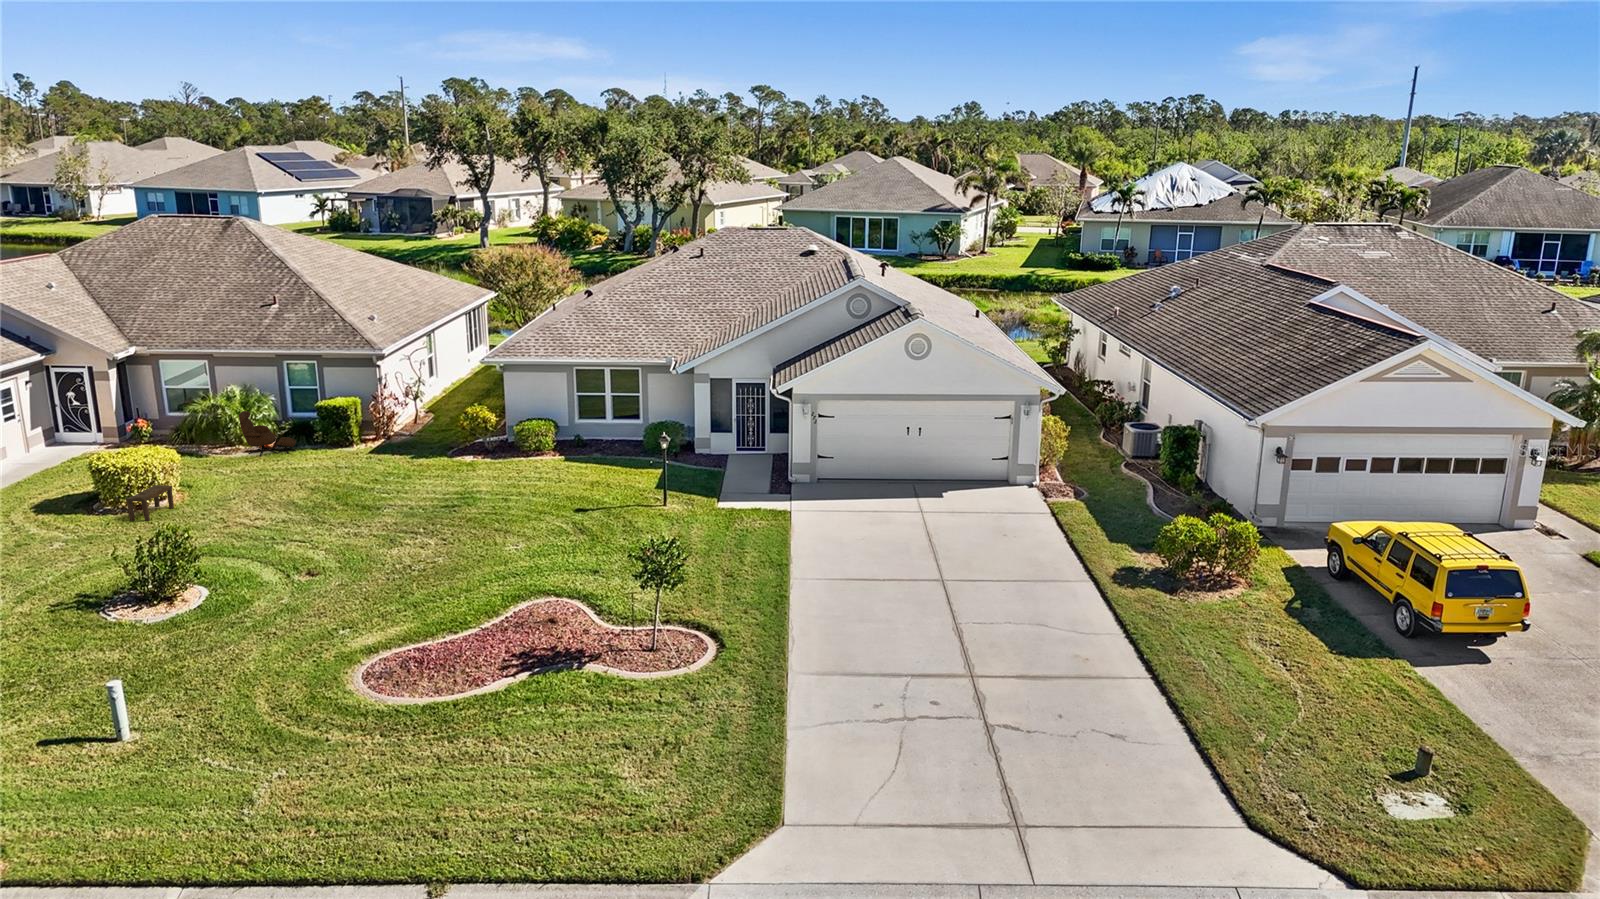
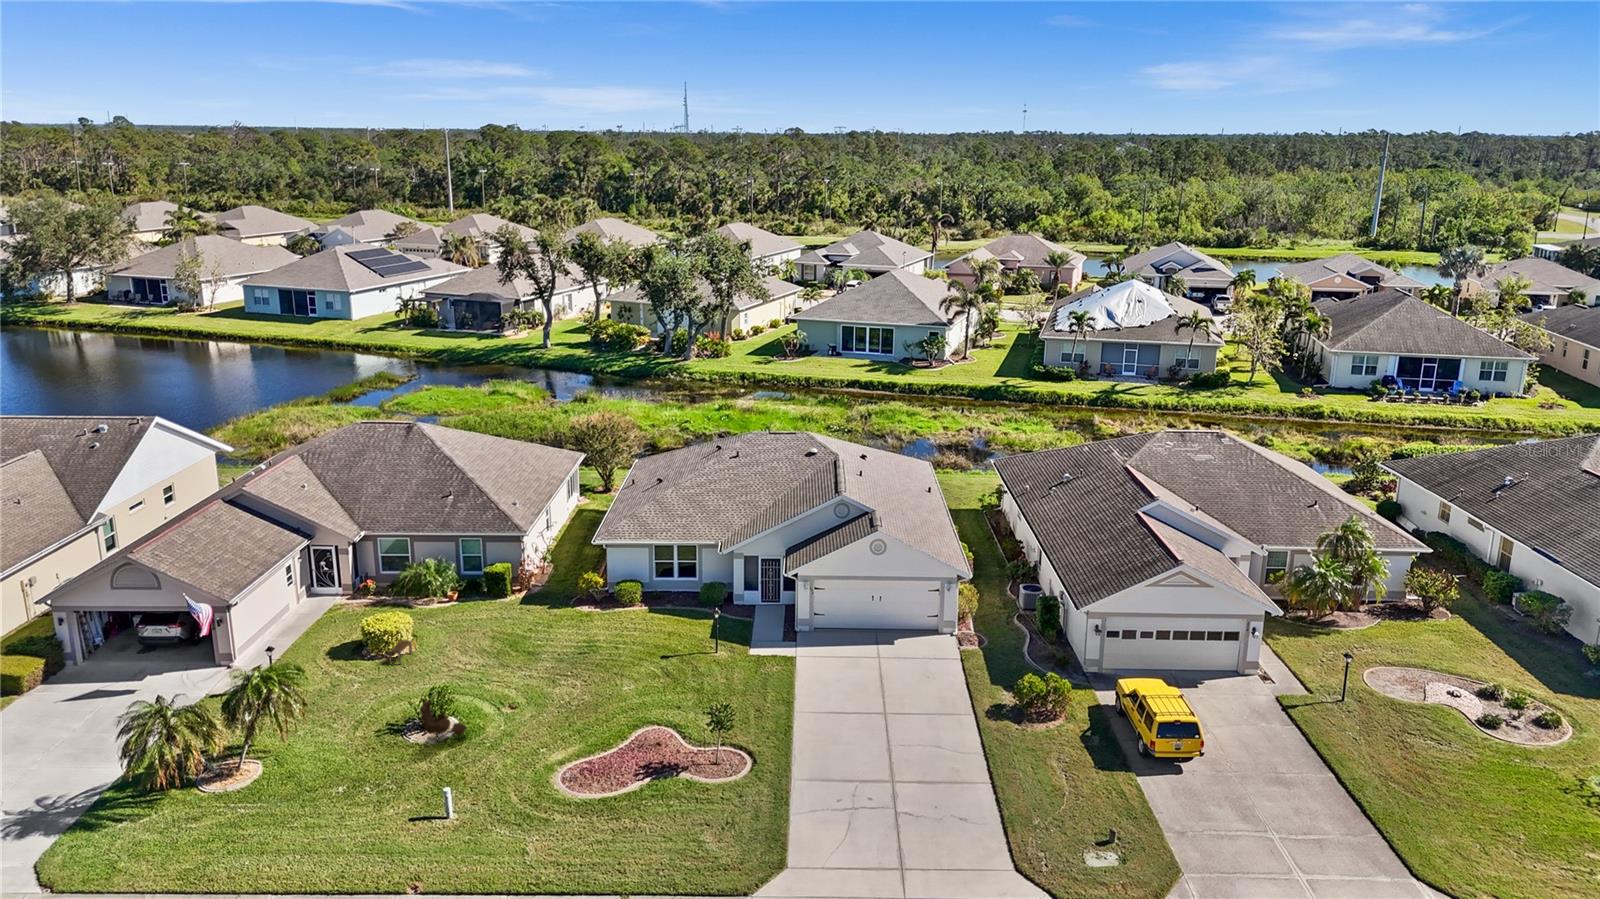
lounge chair: present [239,411,296,456] -> present [421,700,466,741]

